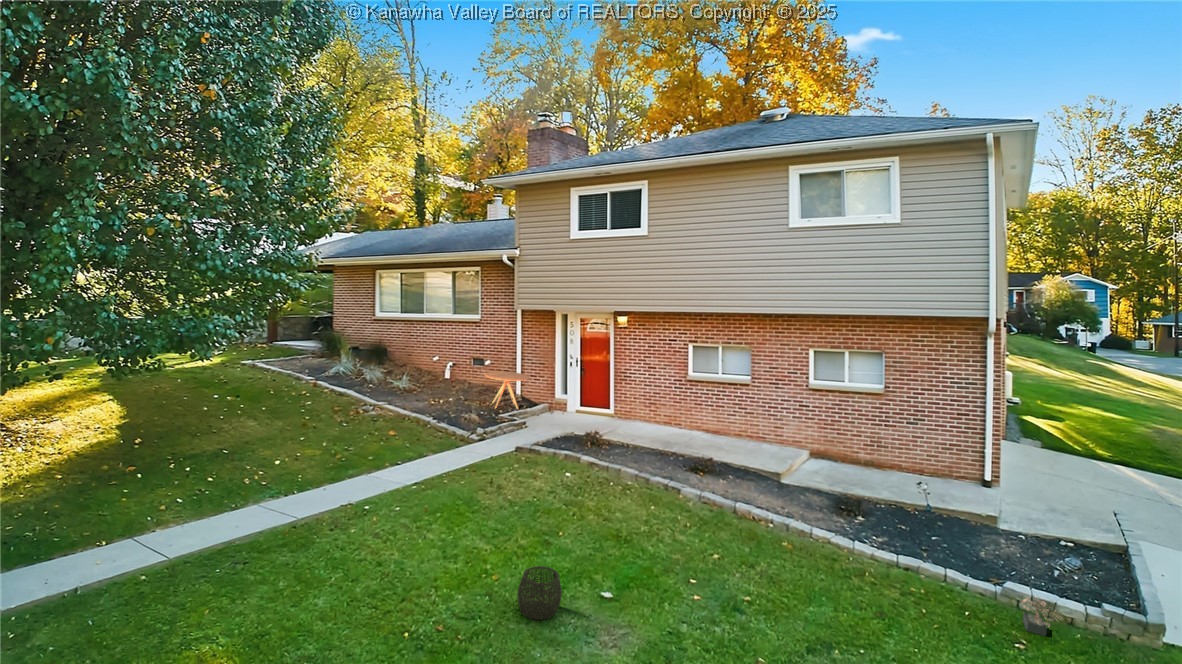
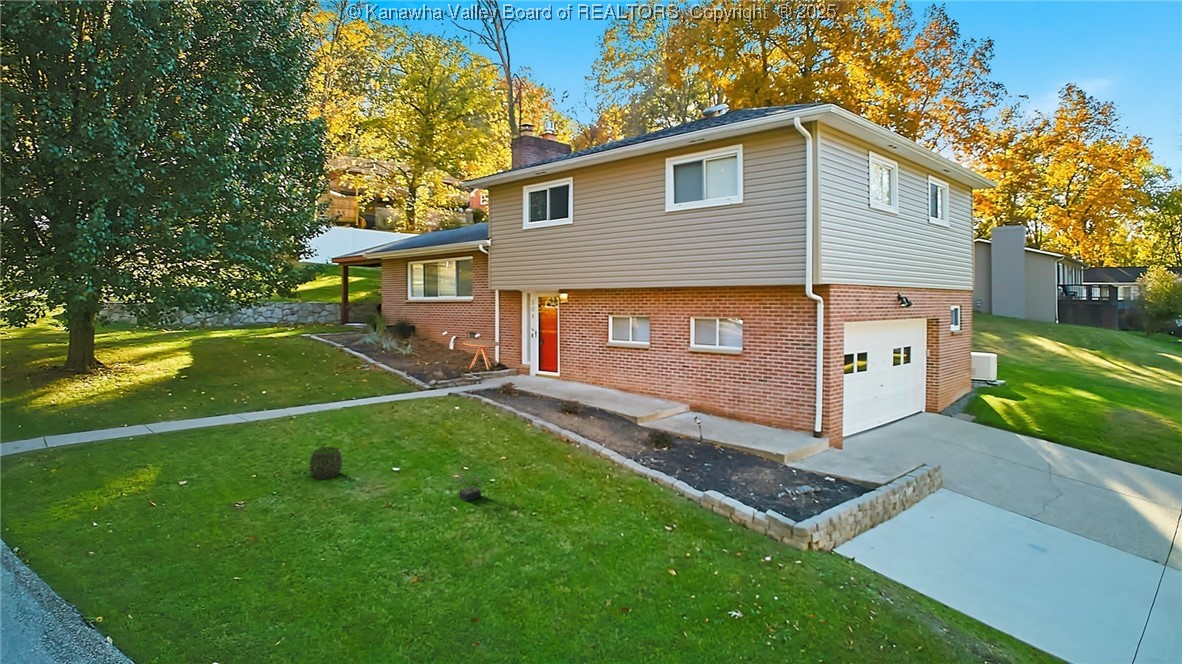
decorative plant: present [1022,597,1055,636] -> present [458,475,482,501]

